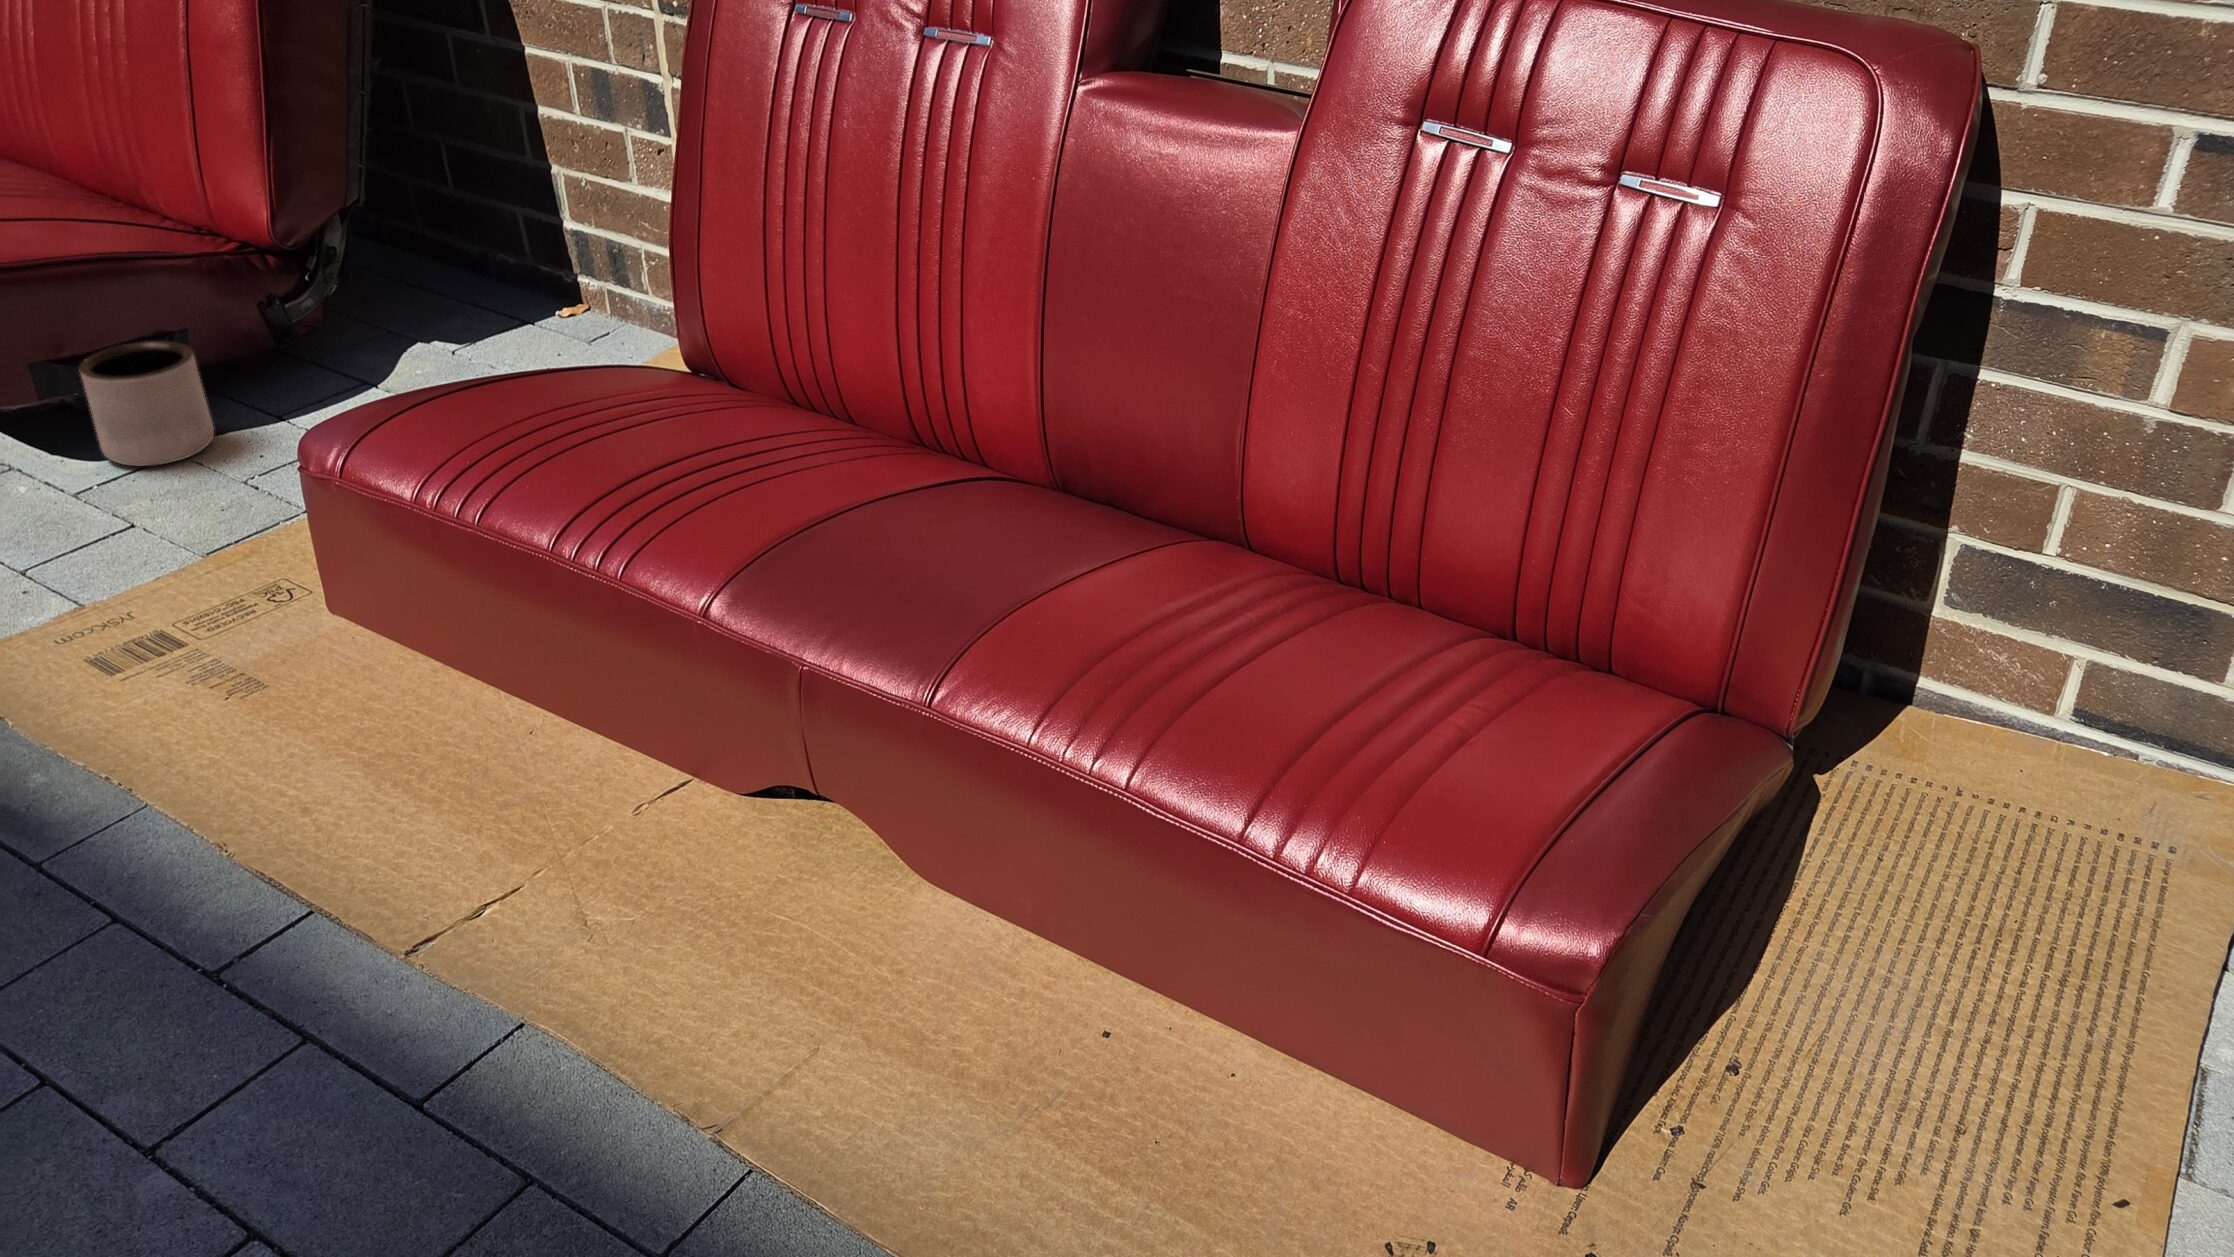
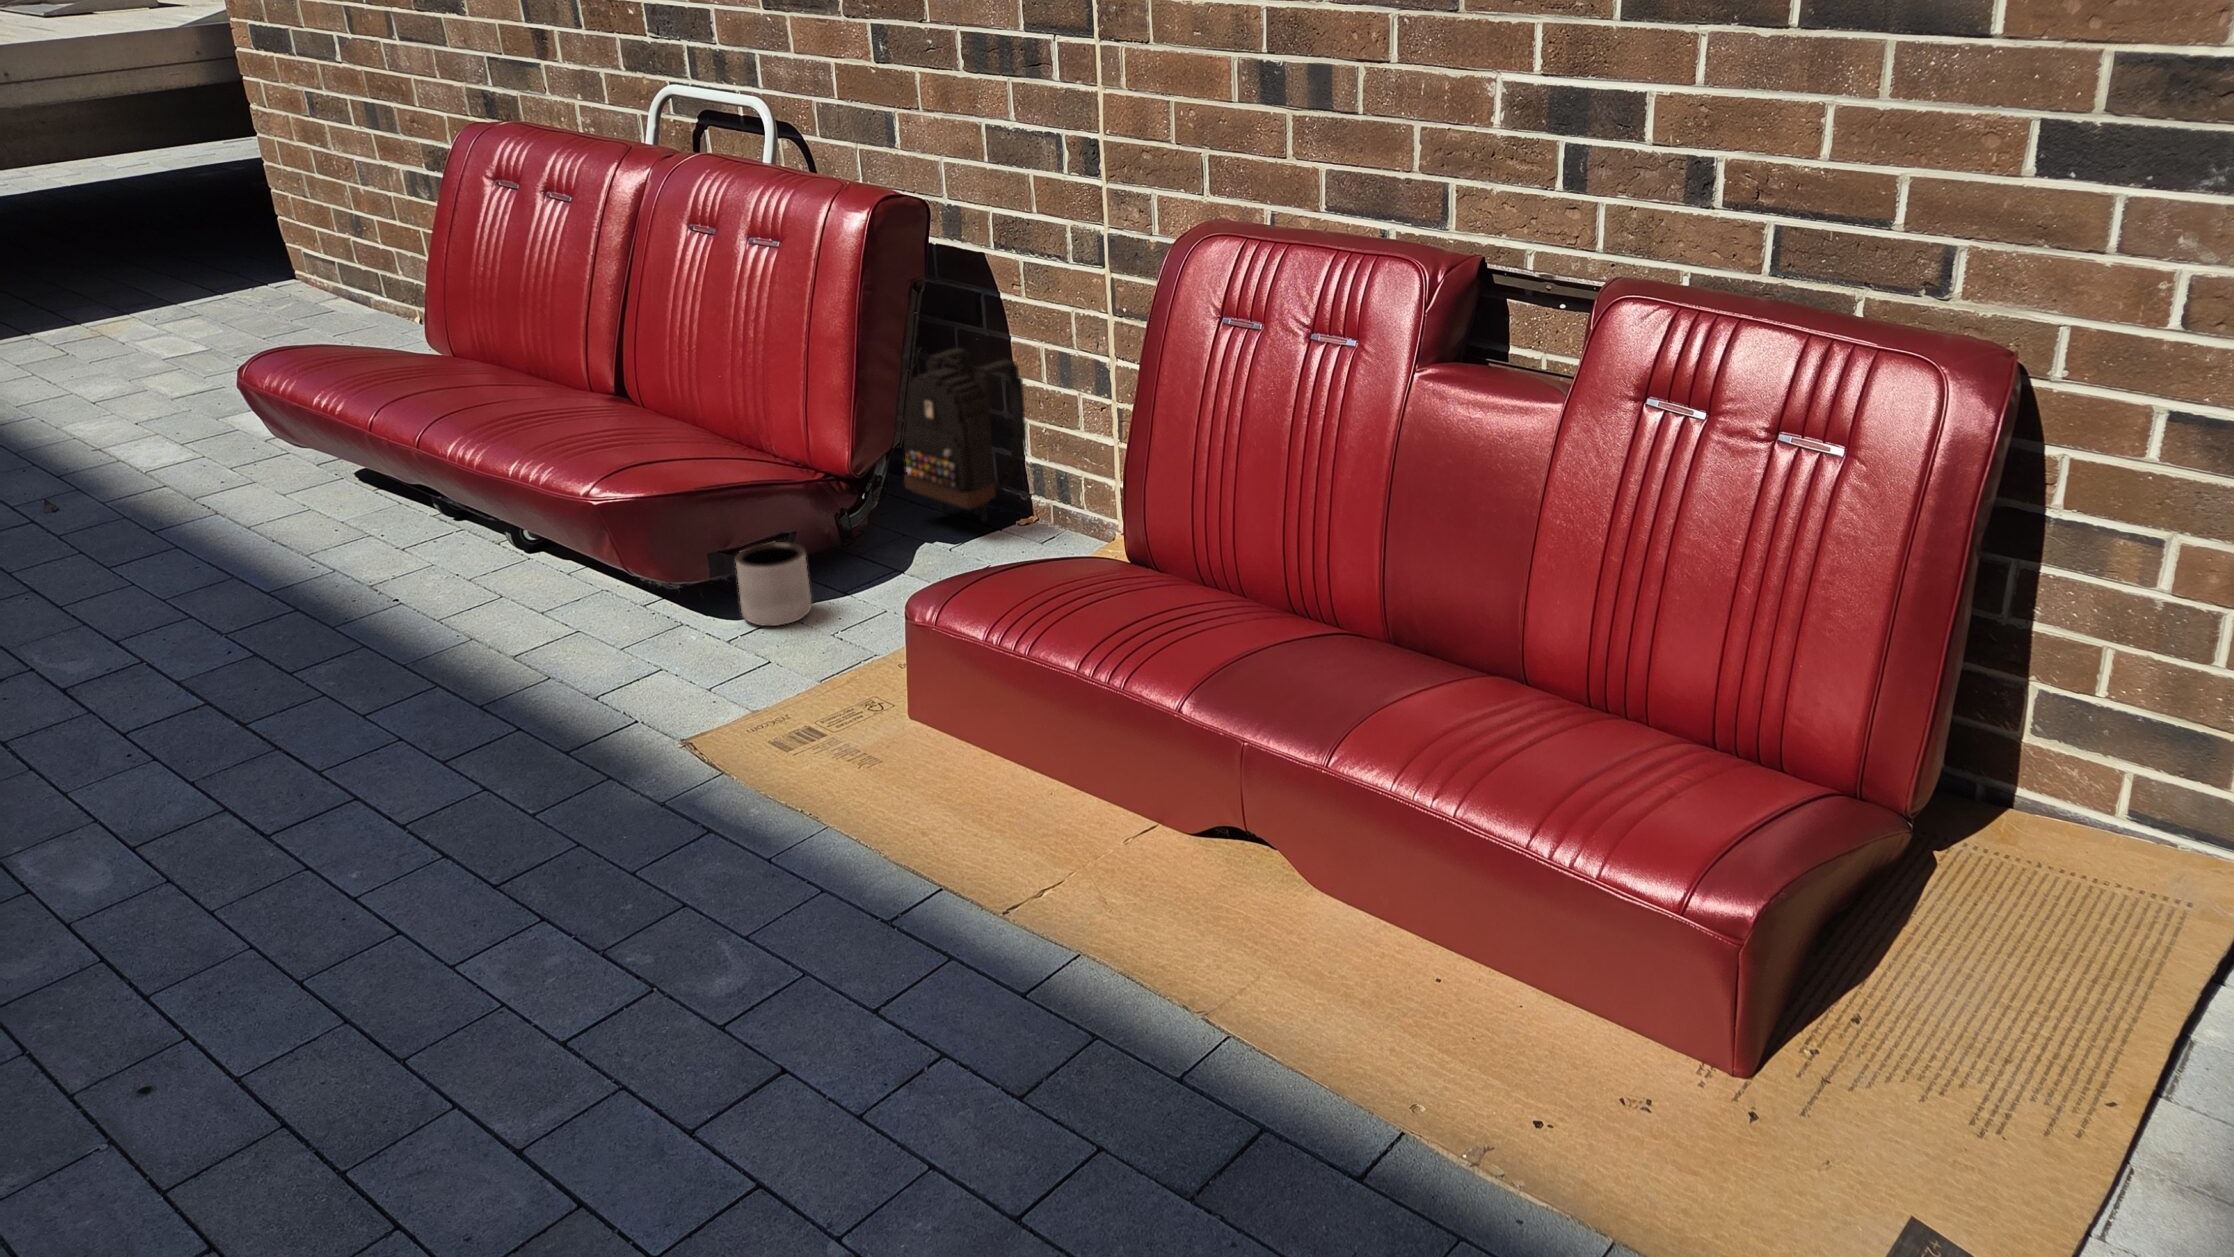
backpack: none [369,59,556,307] -> present [903,348,1026,521]

